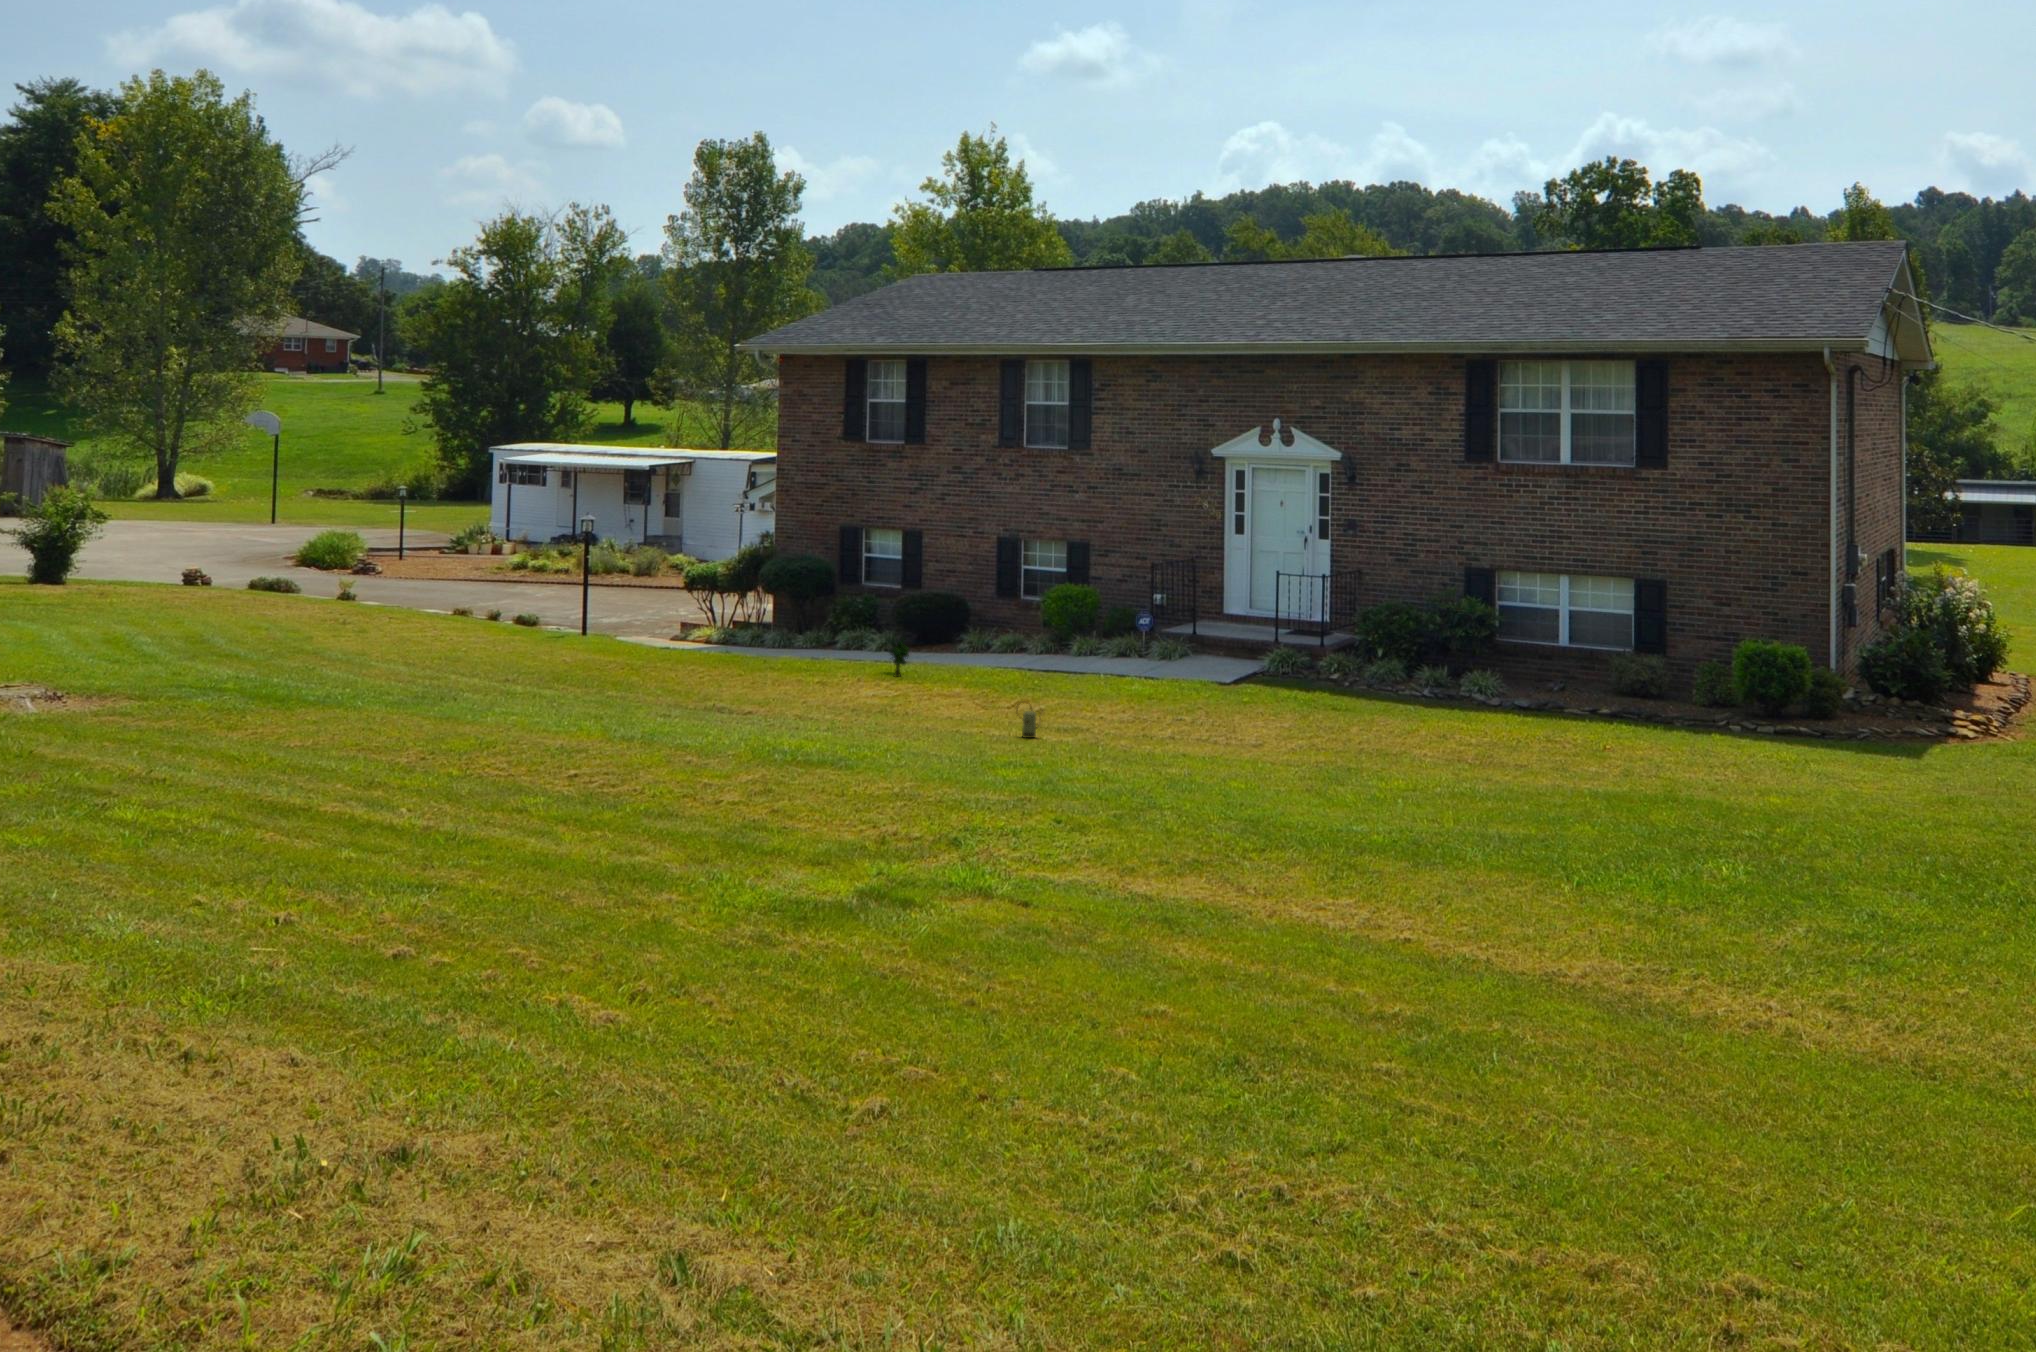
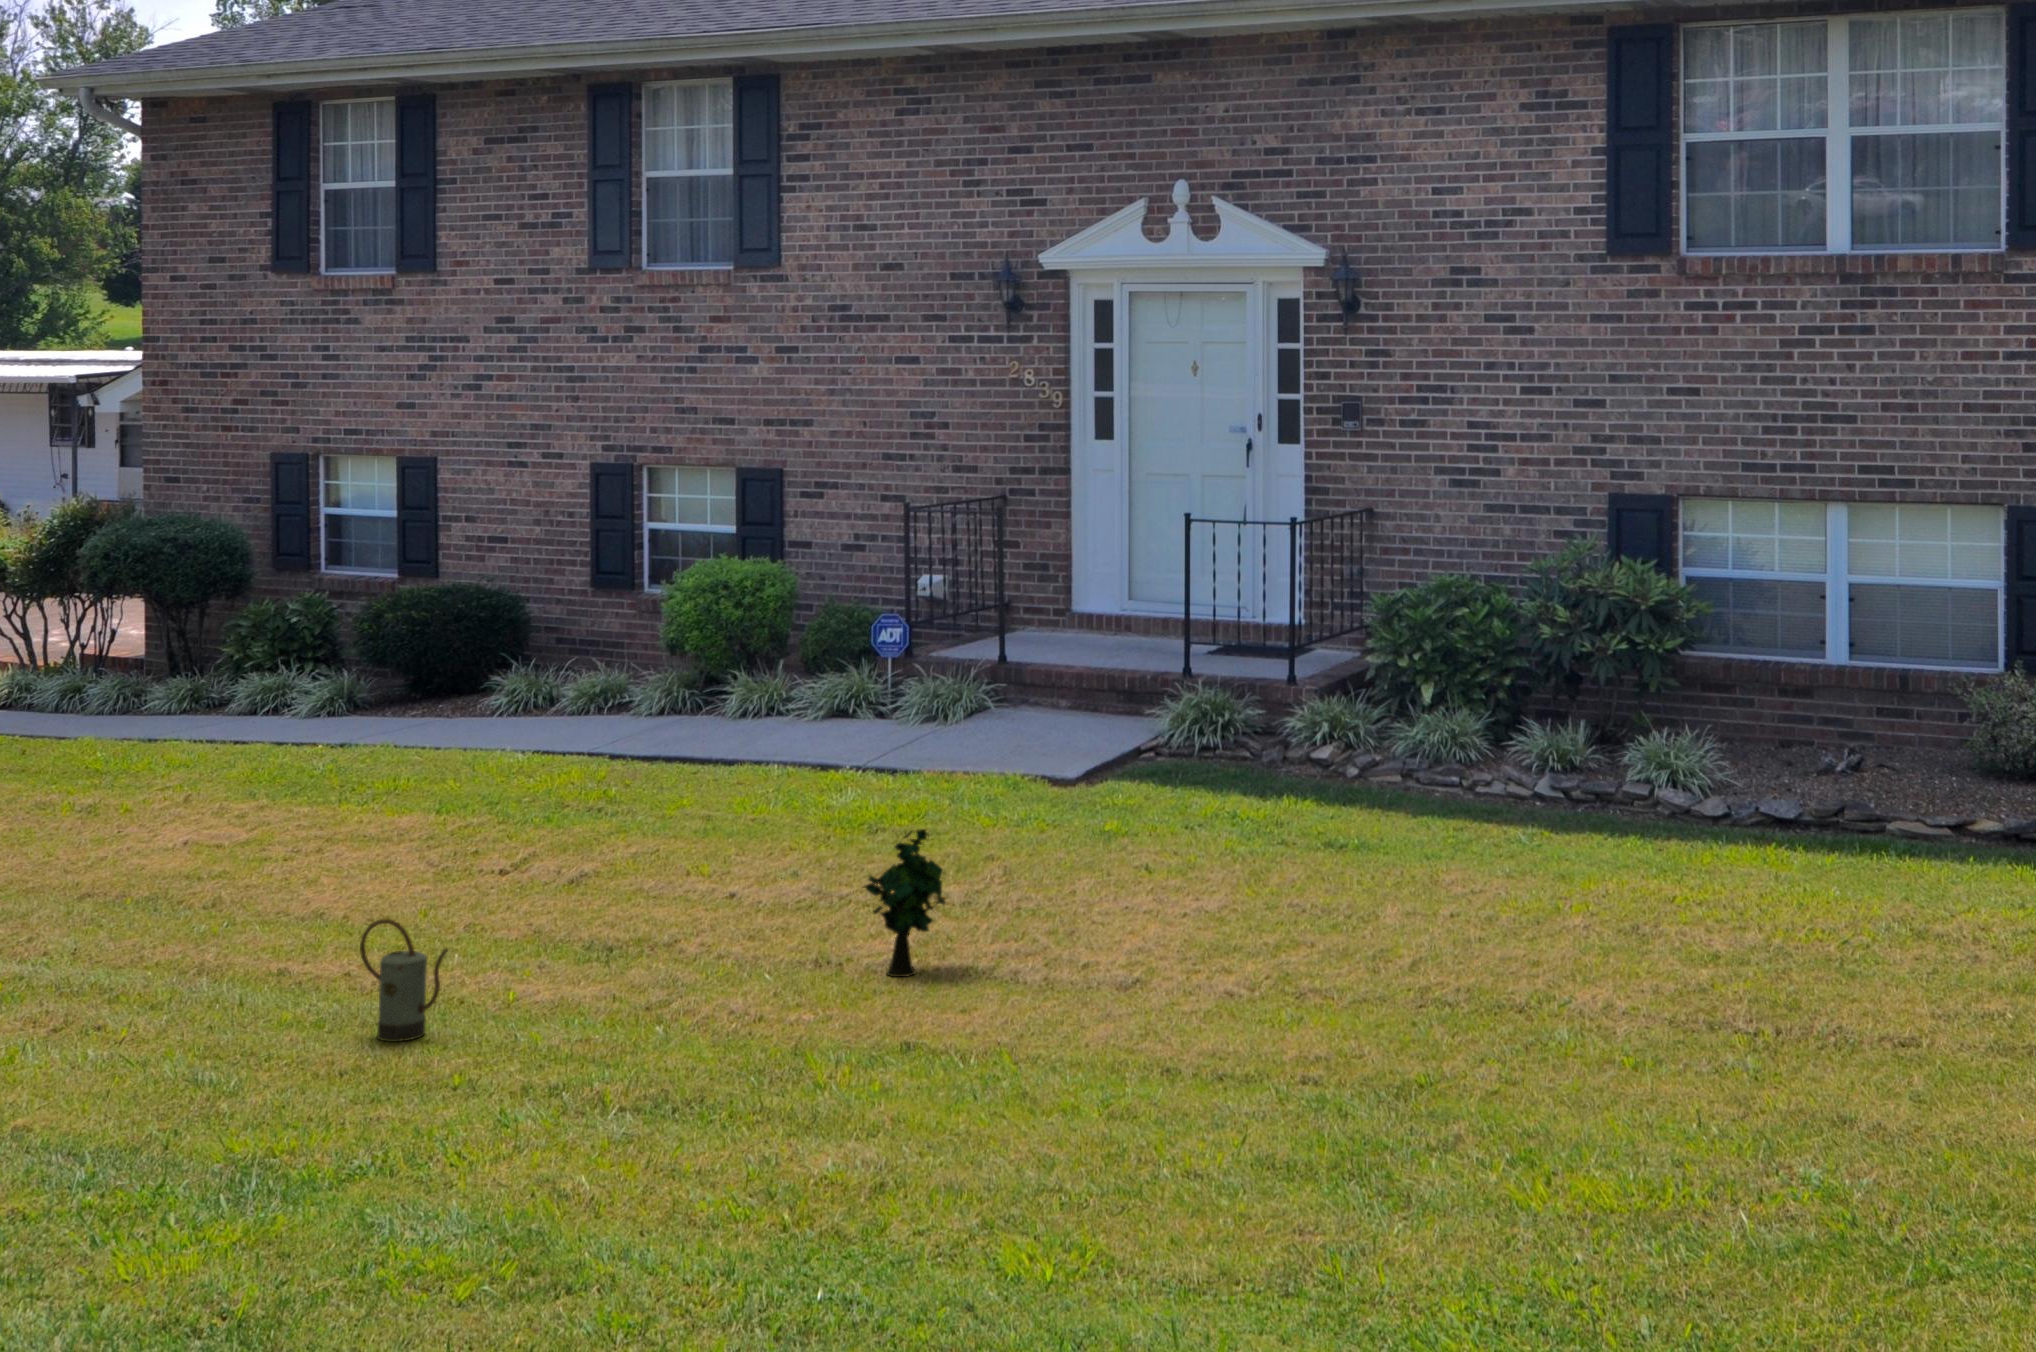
decorative plant: present [889,638,909,677] -> present [864,829,946,977]

